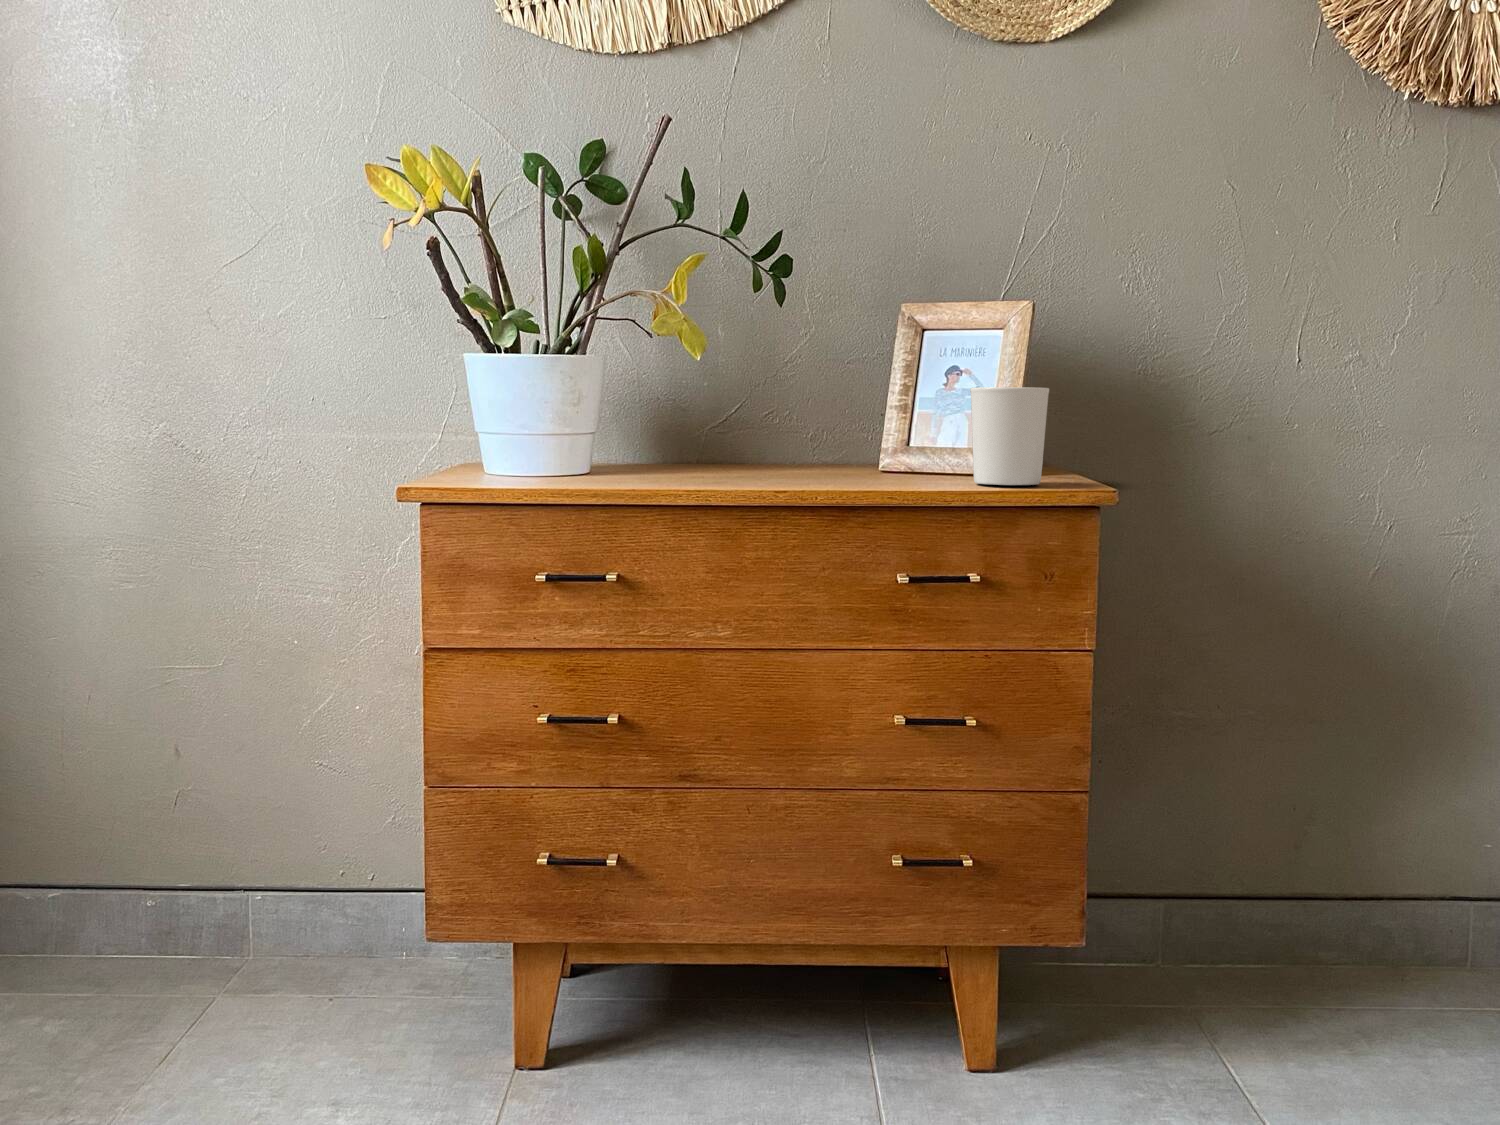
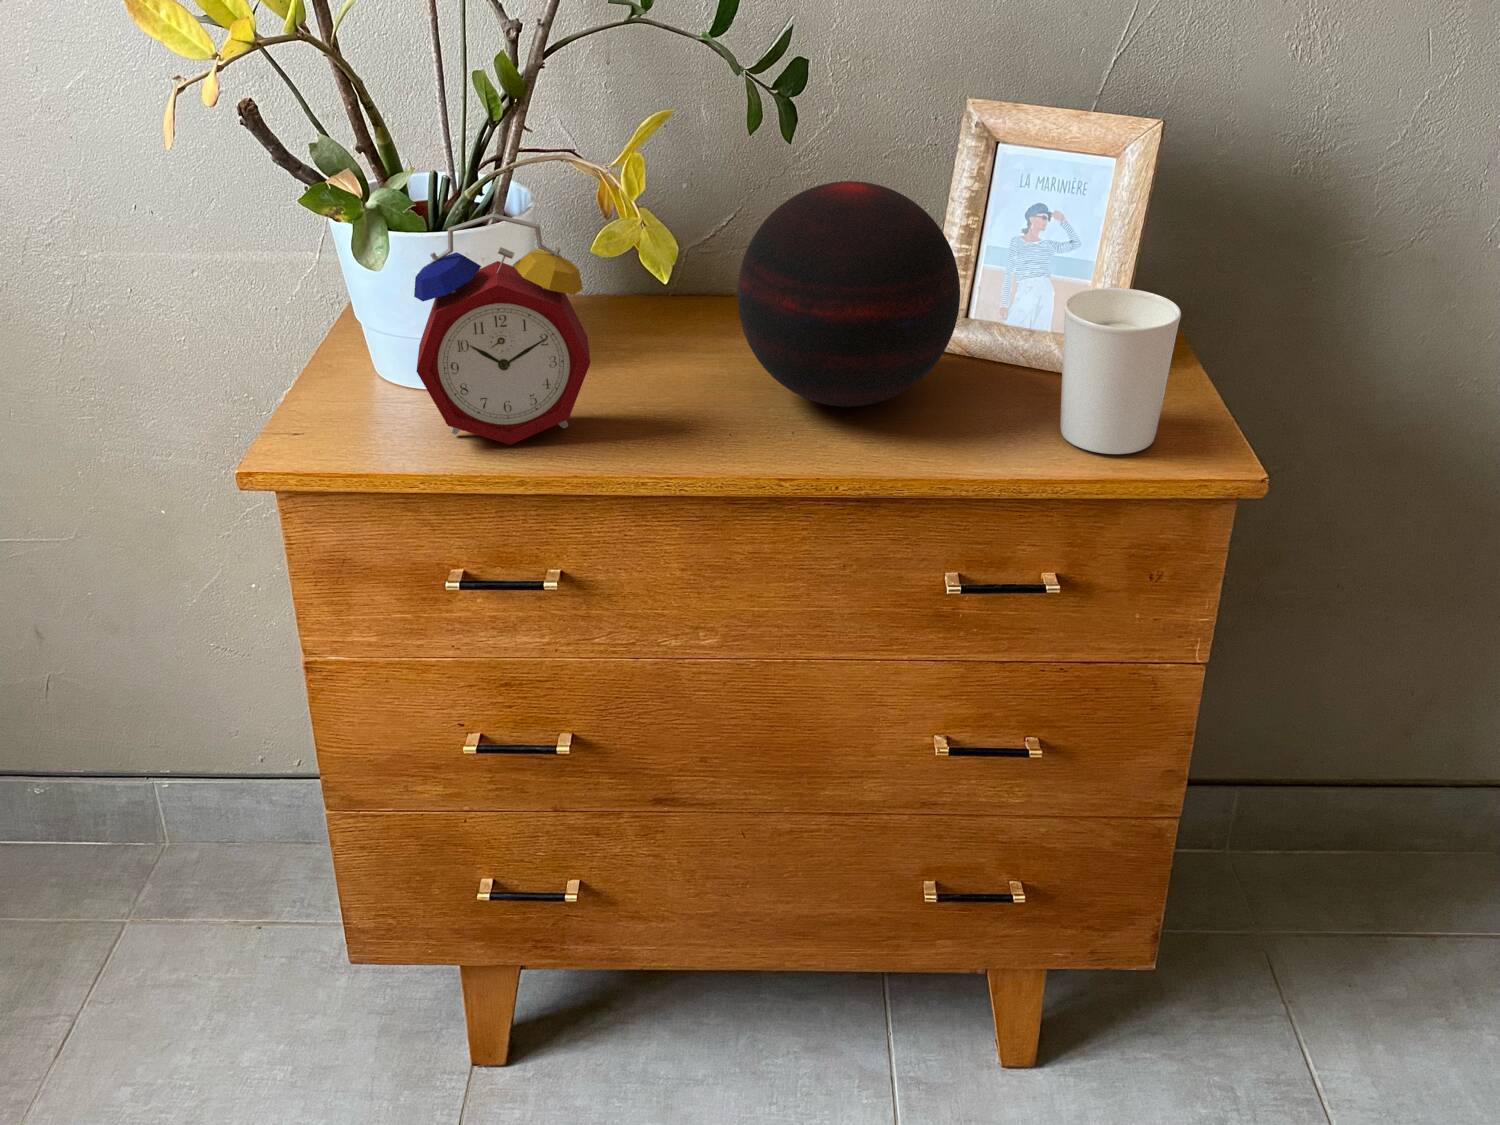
alarm clock: none [526,321,646,481] -> present [414,214,590,445]
decorative orb: none [748,324,900,477] -> present [737,181,960,407]

